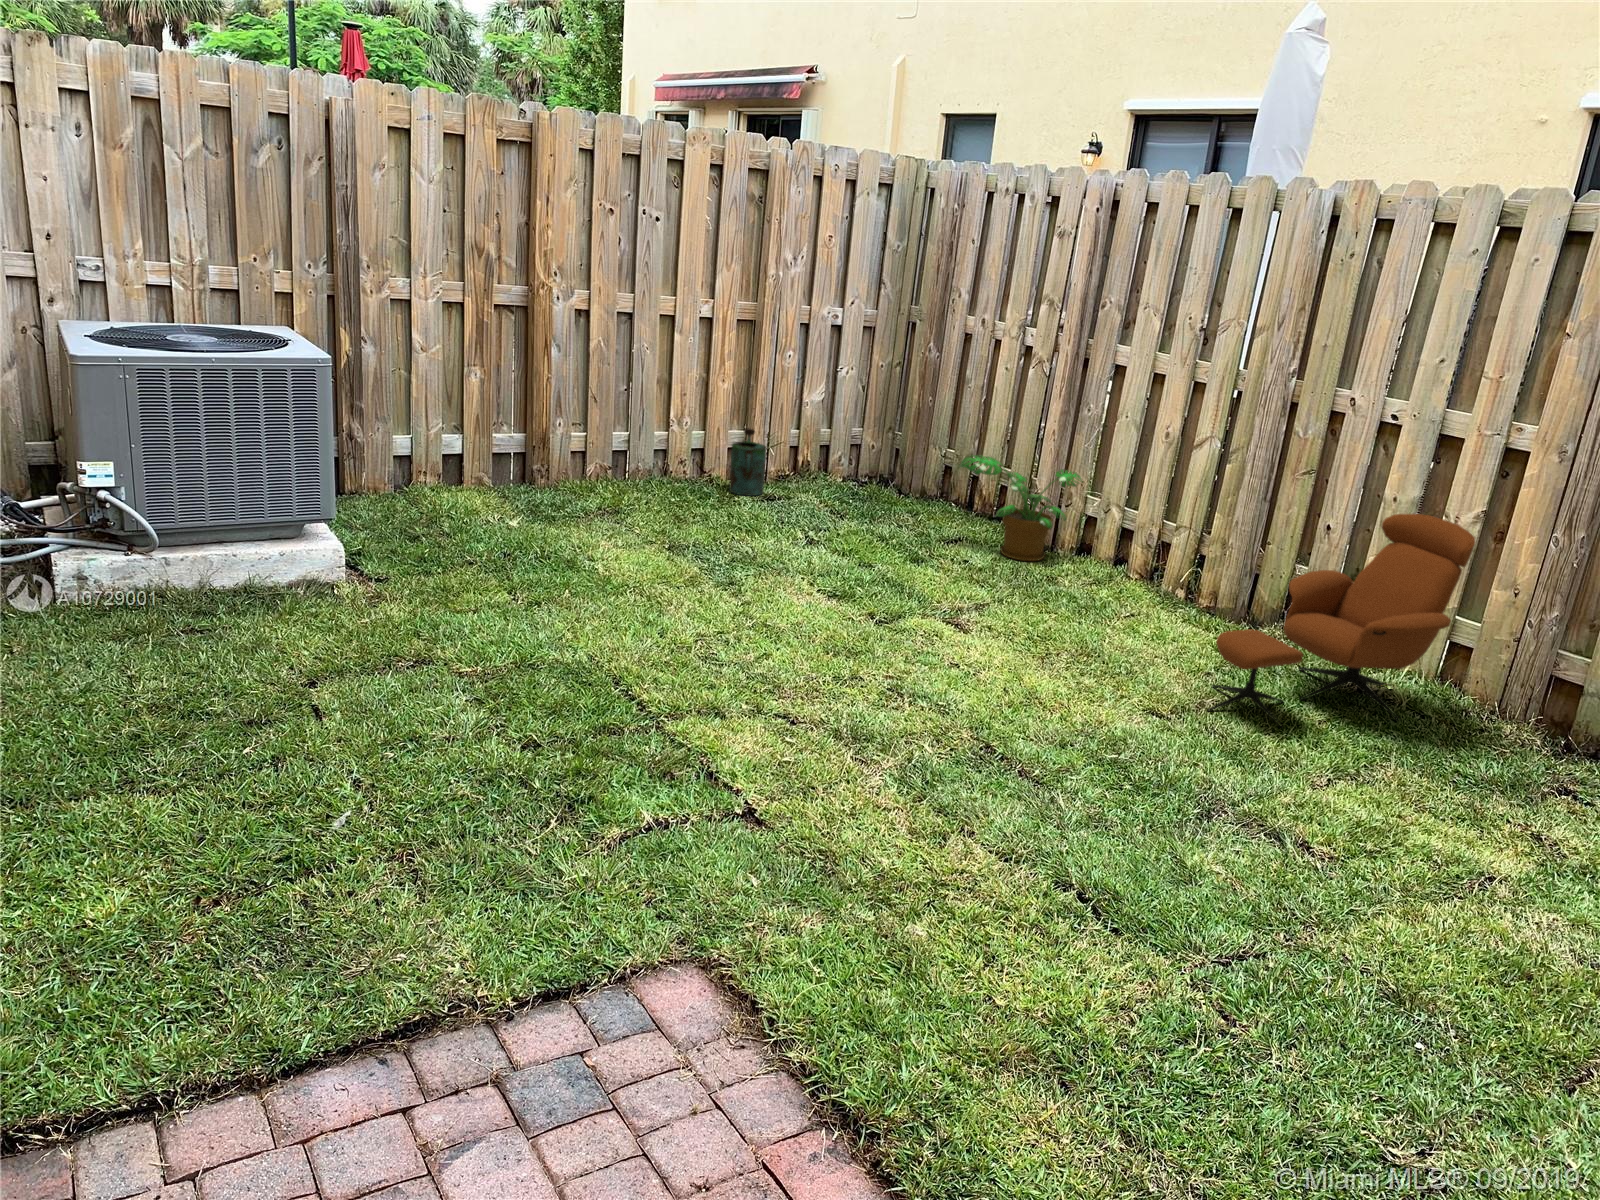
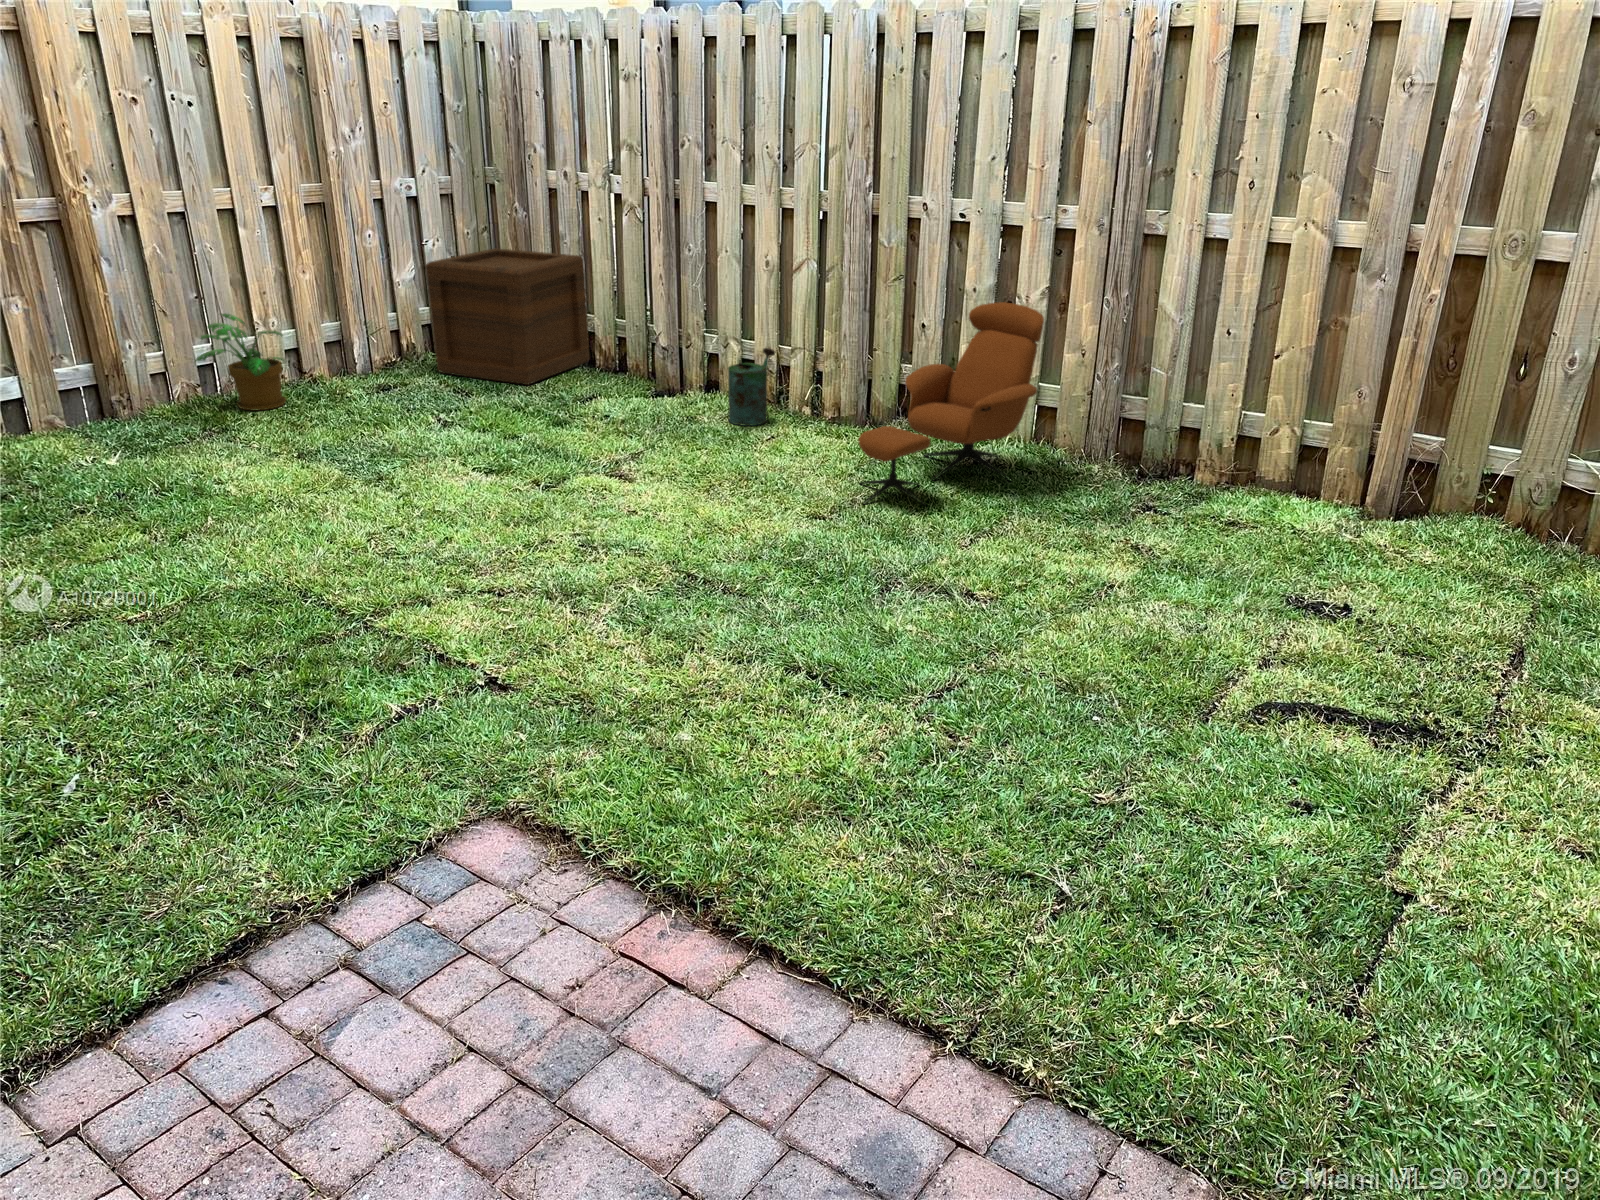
wooden crate: none [820,382,981,517] -> present [425,248,590,385]
watering can: present [729,428,766,496] -> present [728,348,775,426]
potted plant: present [960,455,1083,561] -> present [195,313,286,410]

